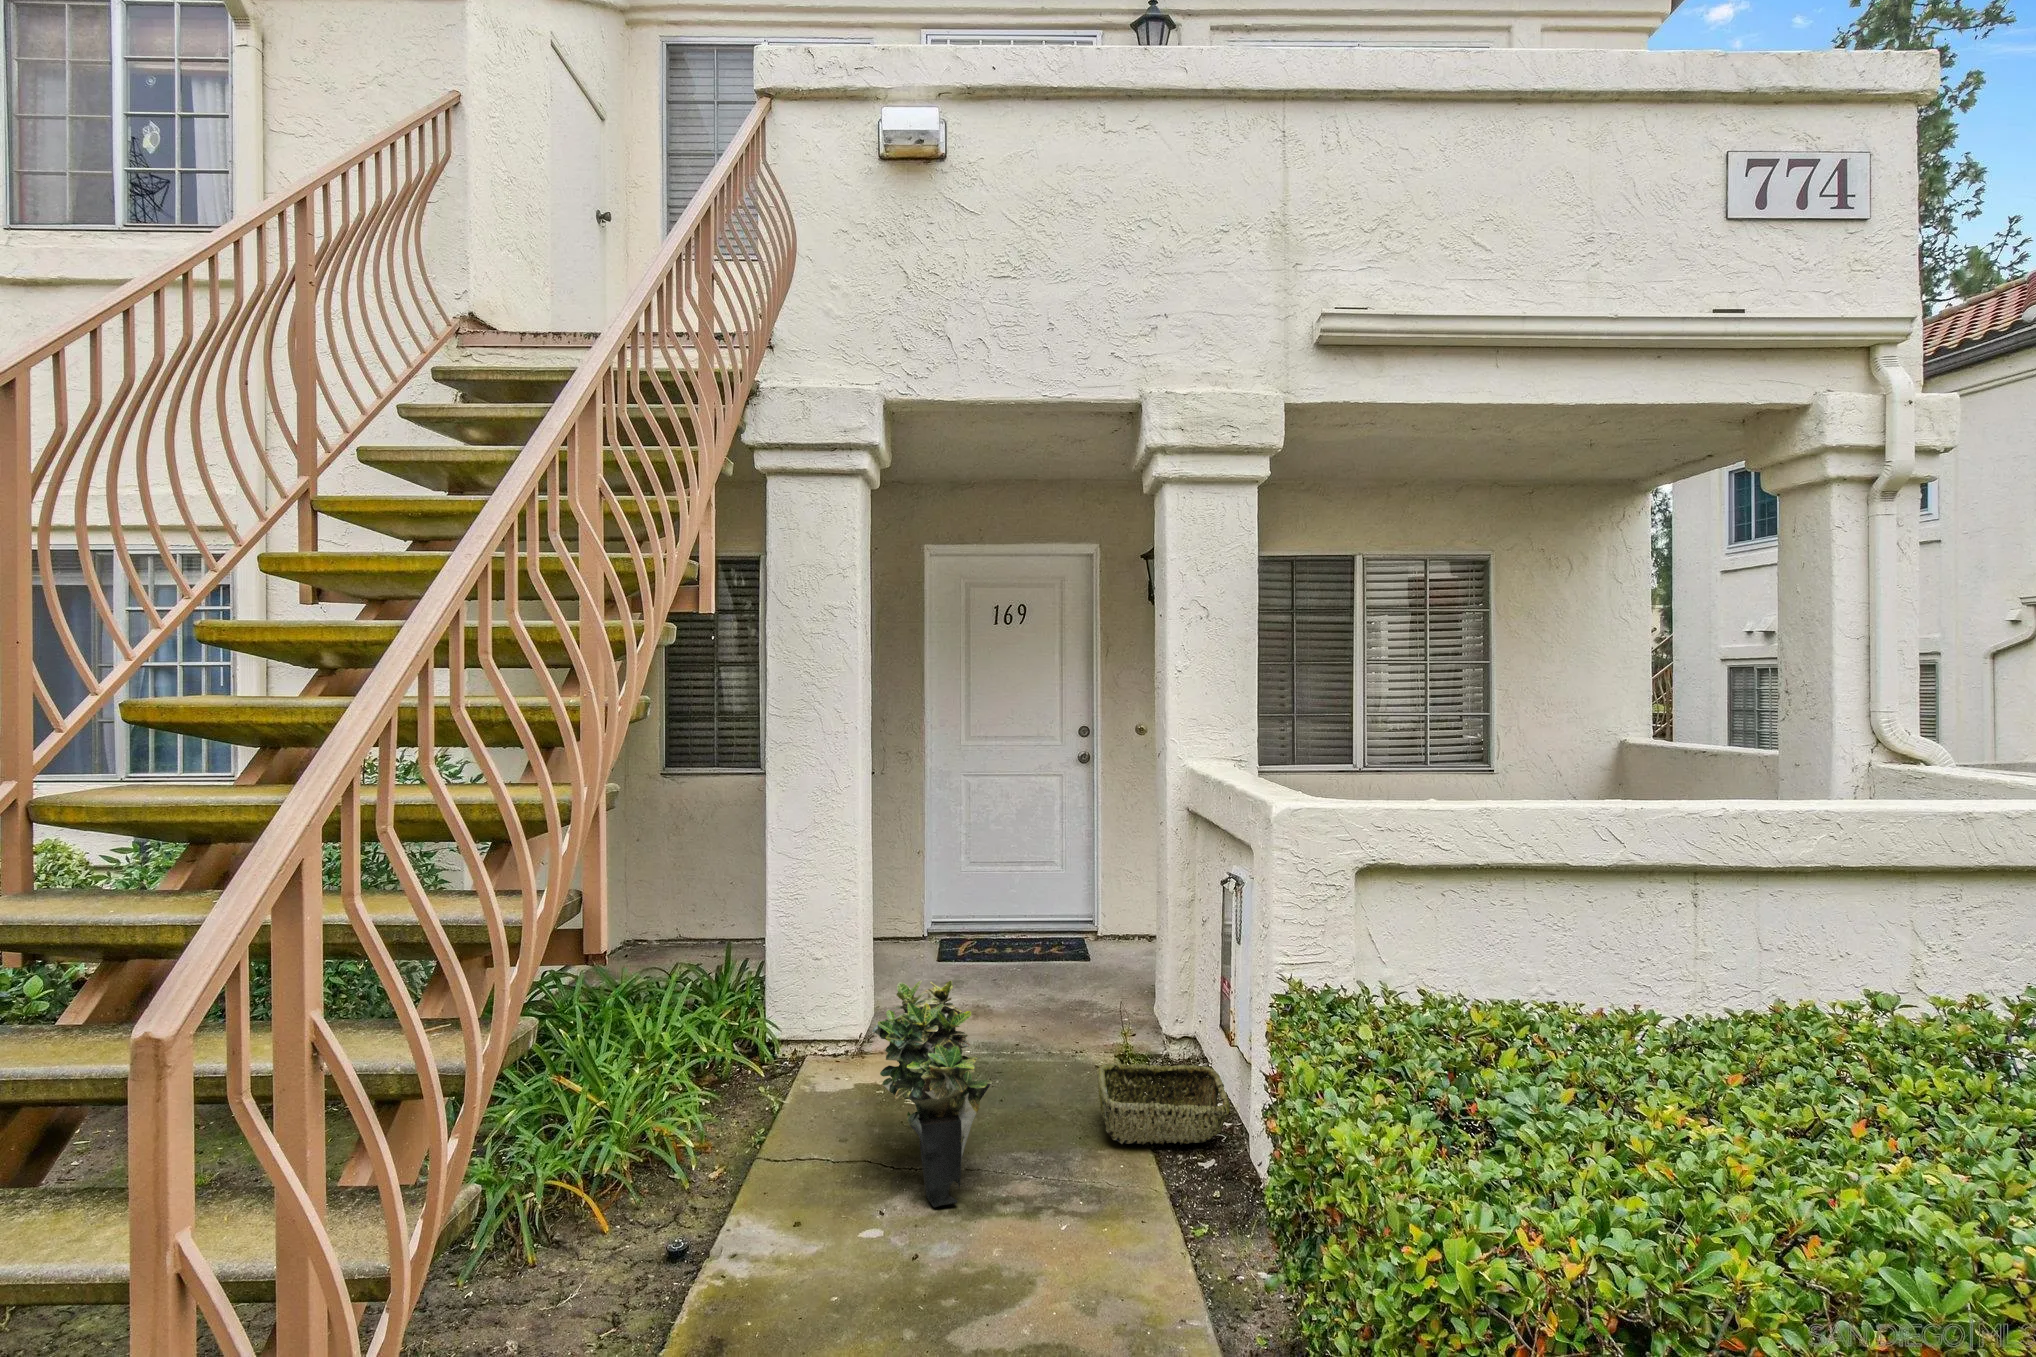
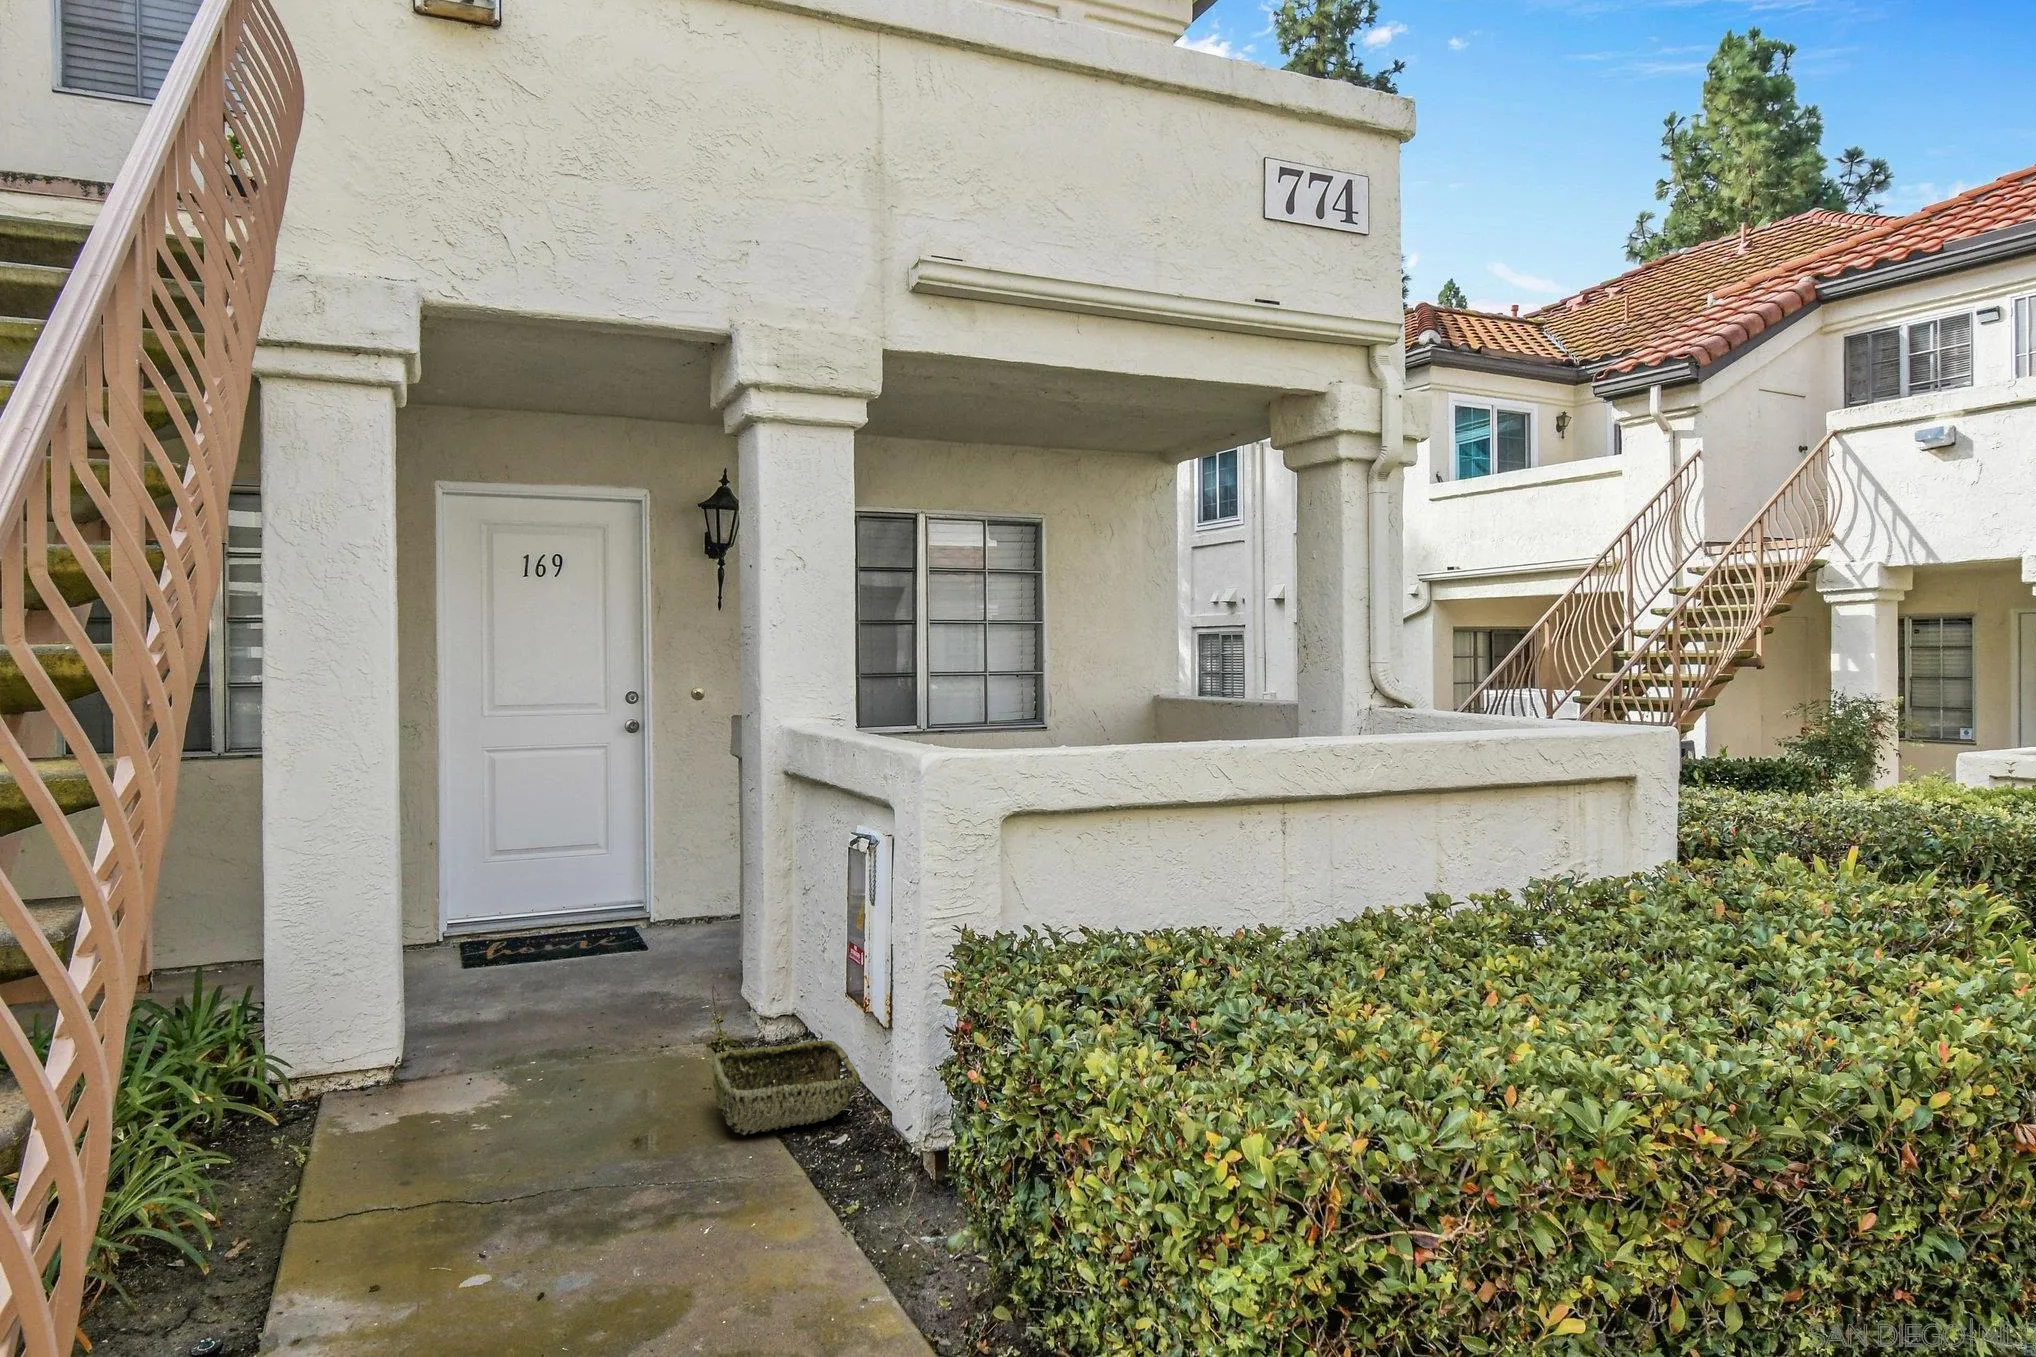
potted plant: present [873,981,992,1208] -> none [458,979,610,1242]

